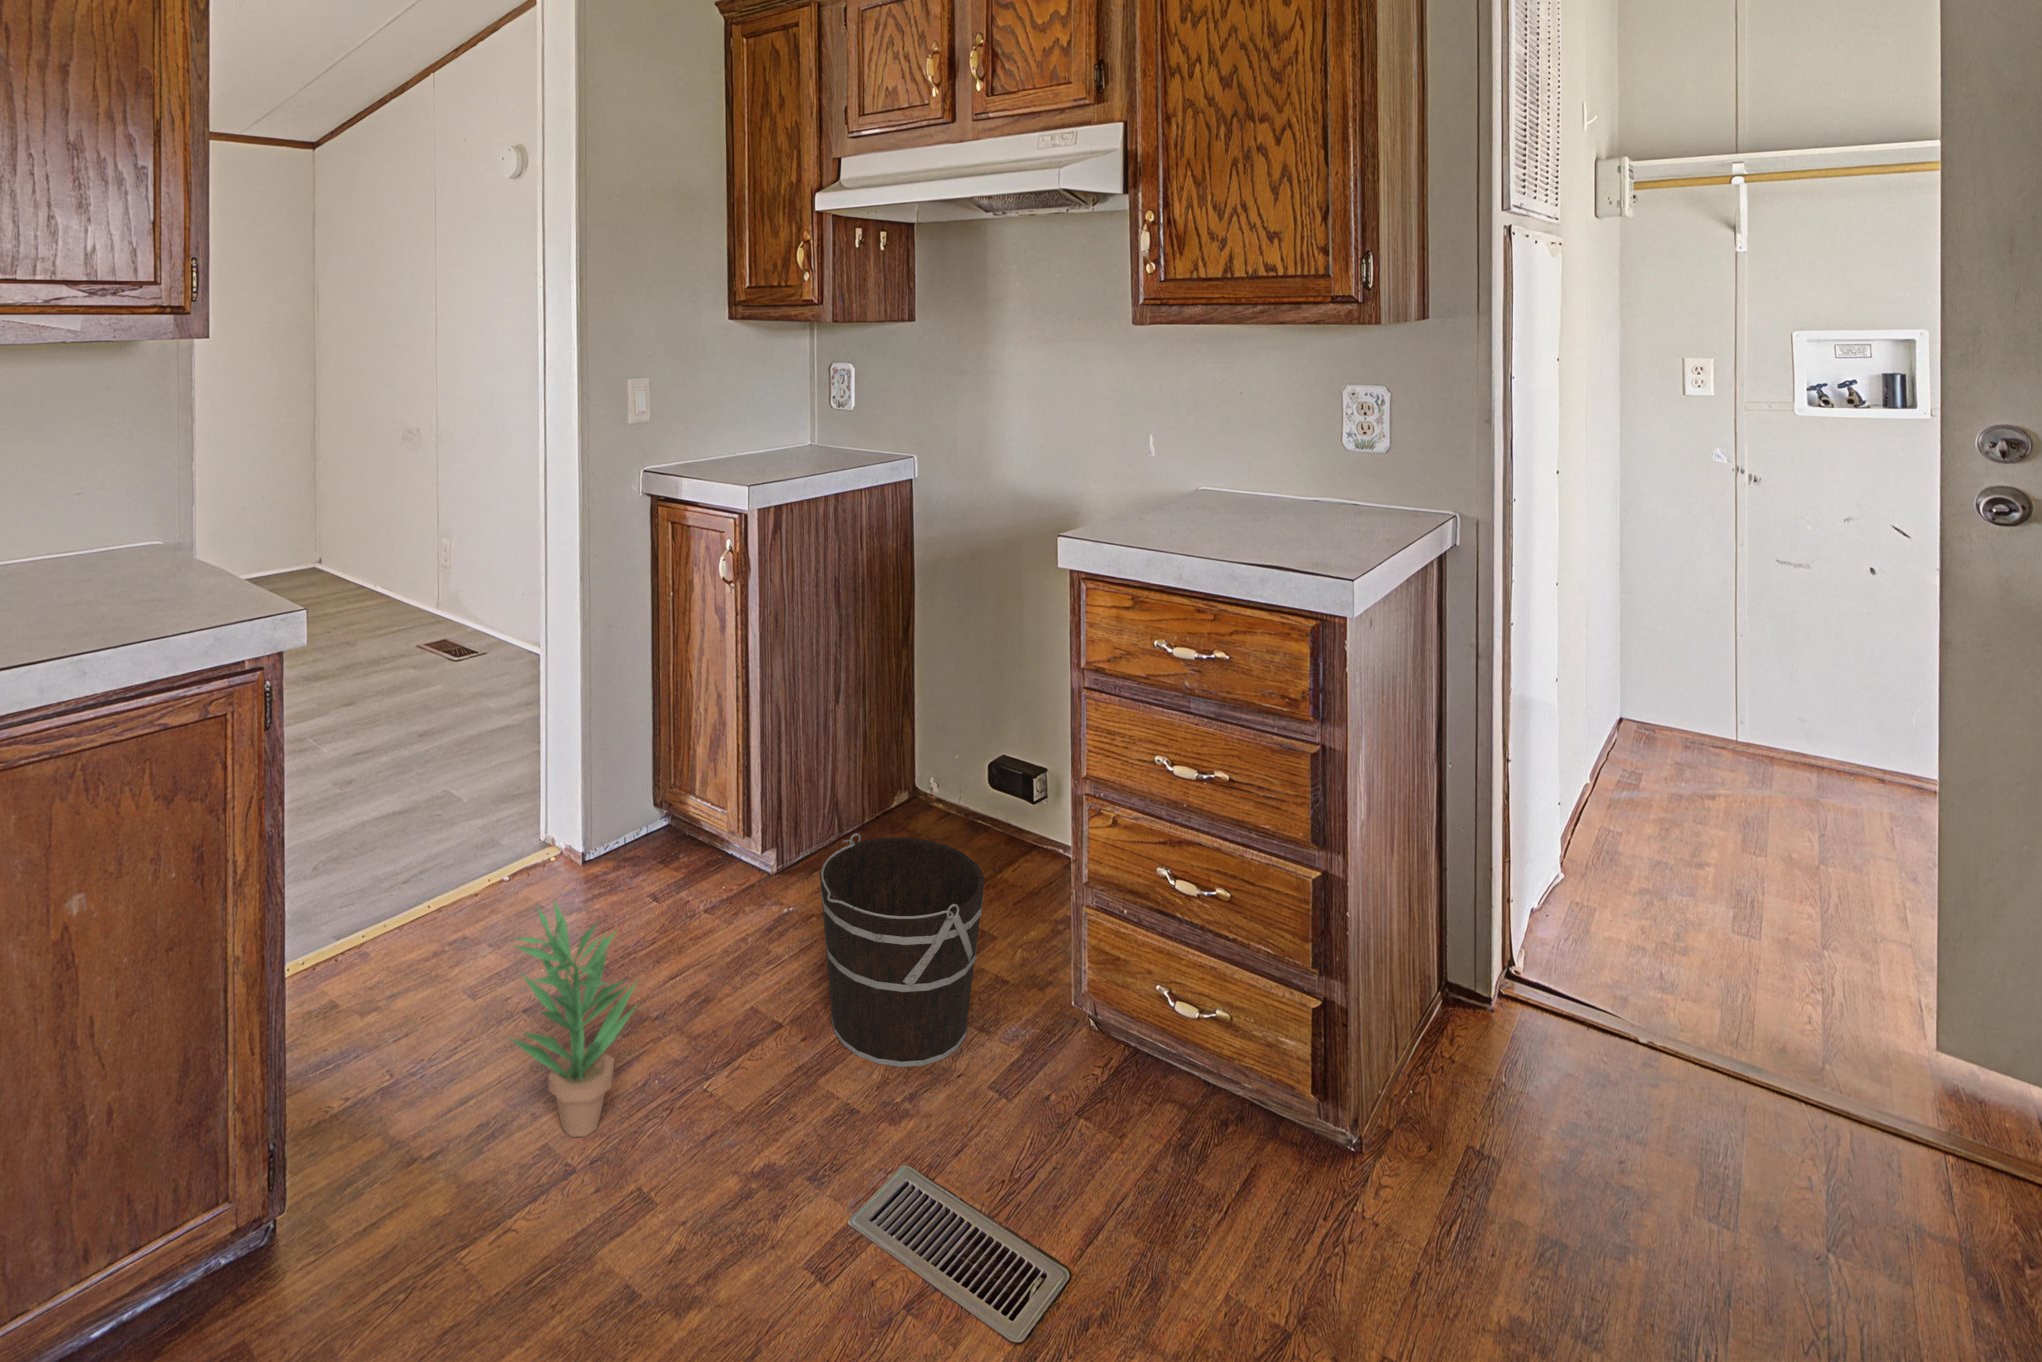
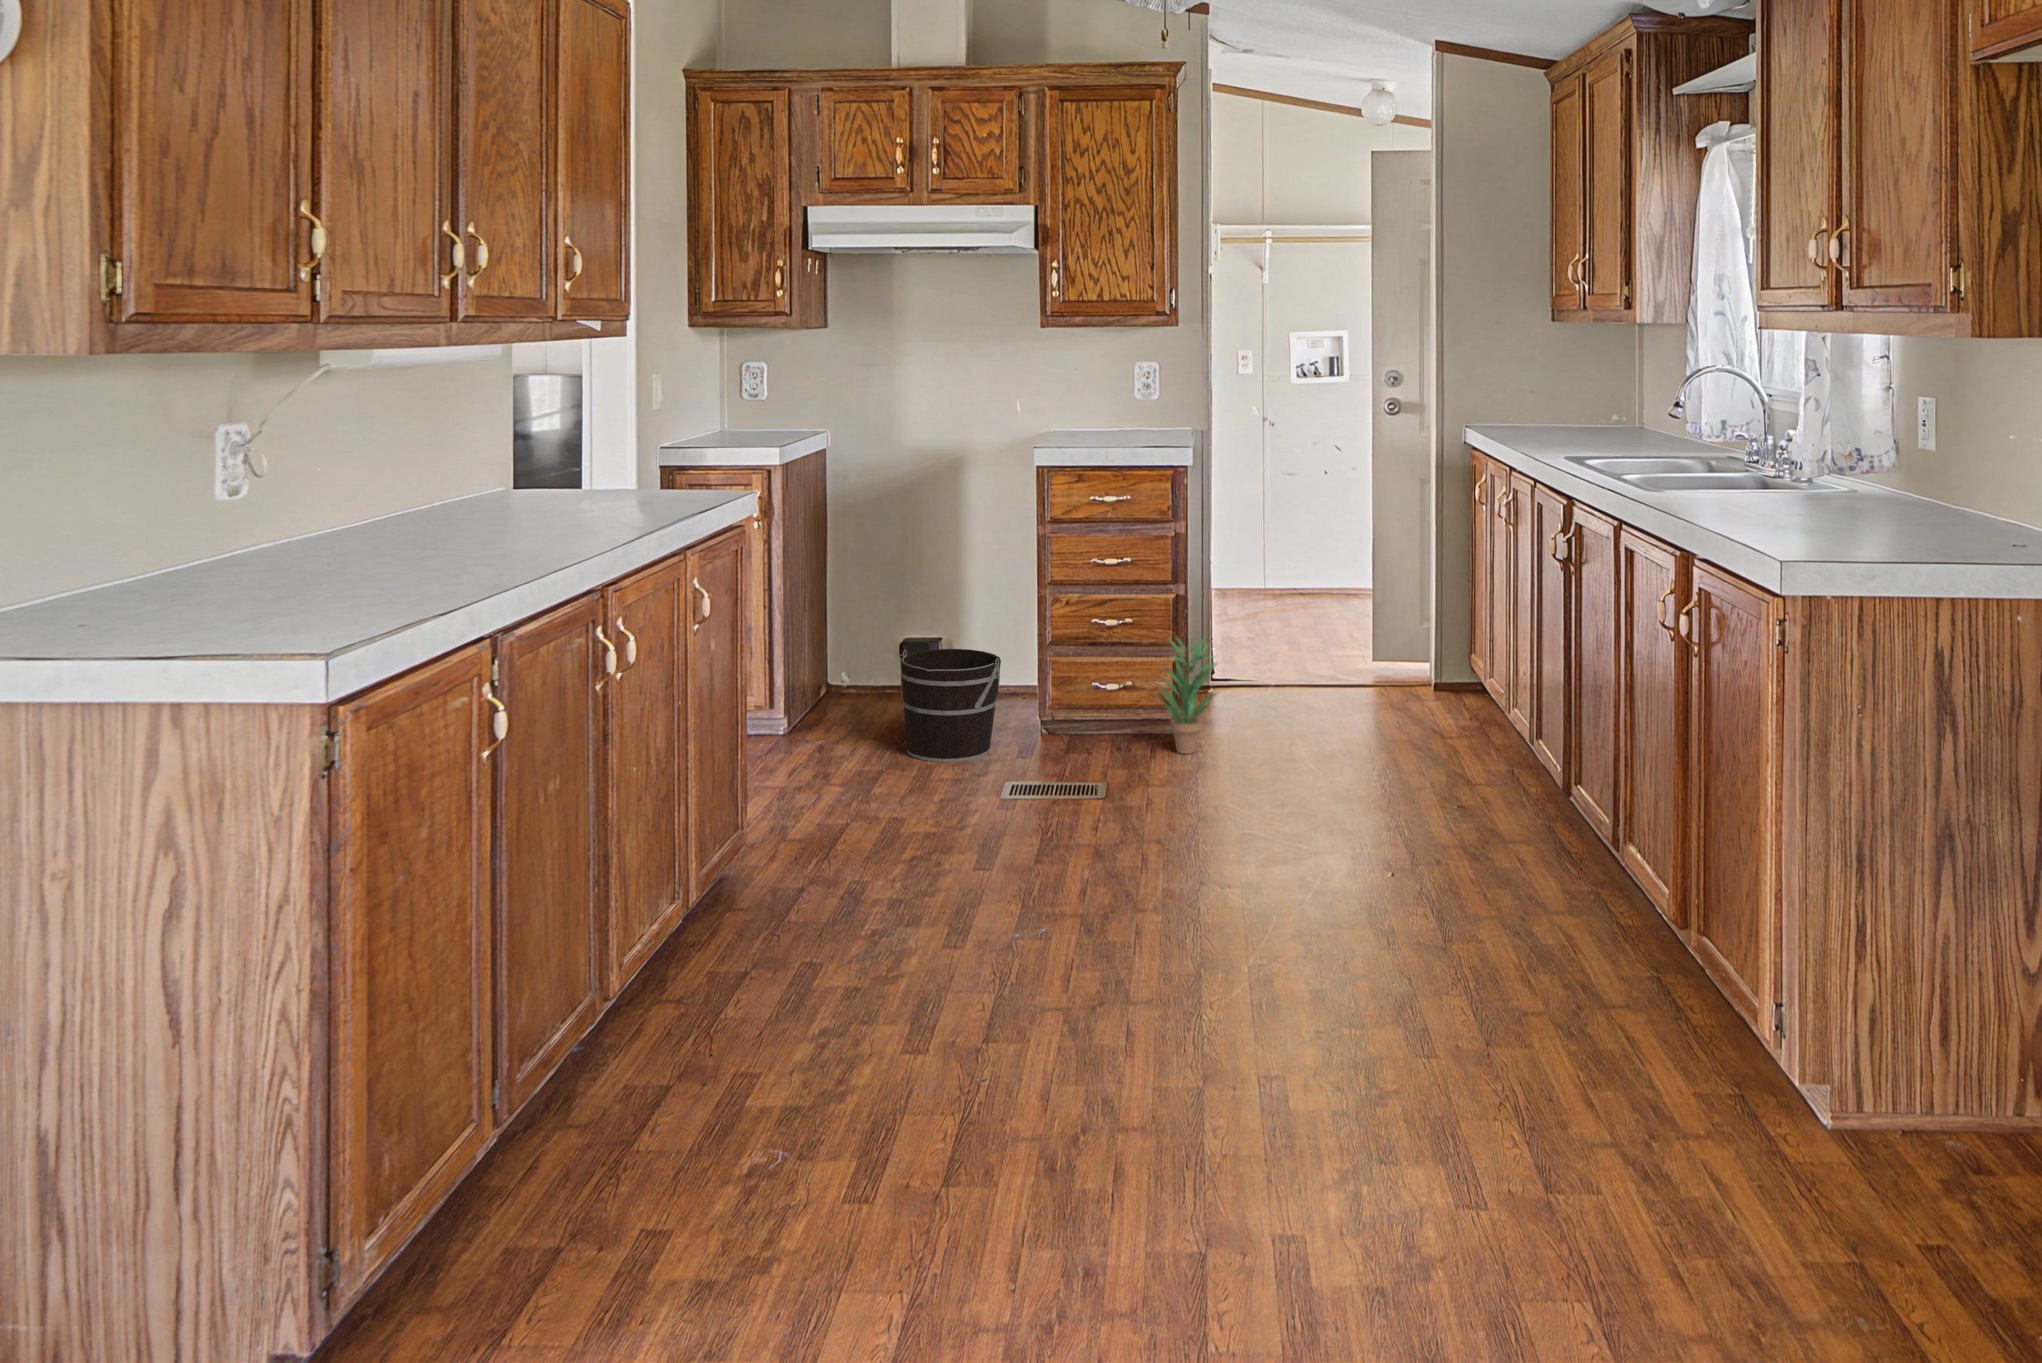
potted plant: present [511,903,638,1137] -> present [1160,638,1217,754]

